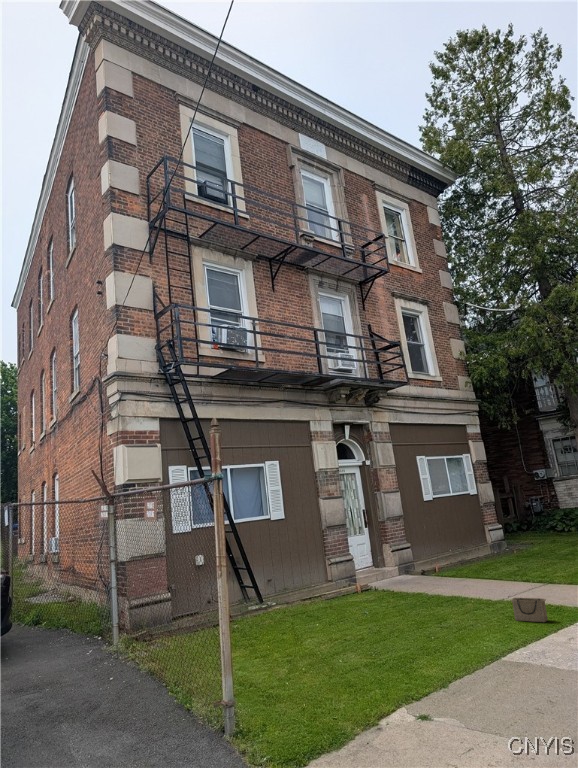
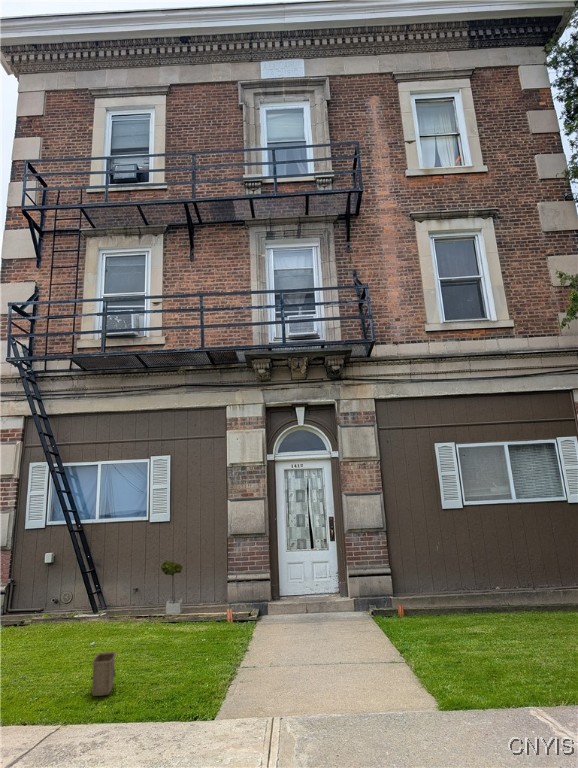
potted tree: none [287,552,309,598] -> present [161,561,183,614]

